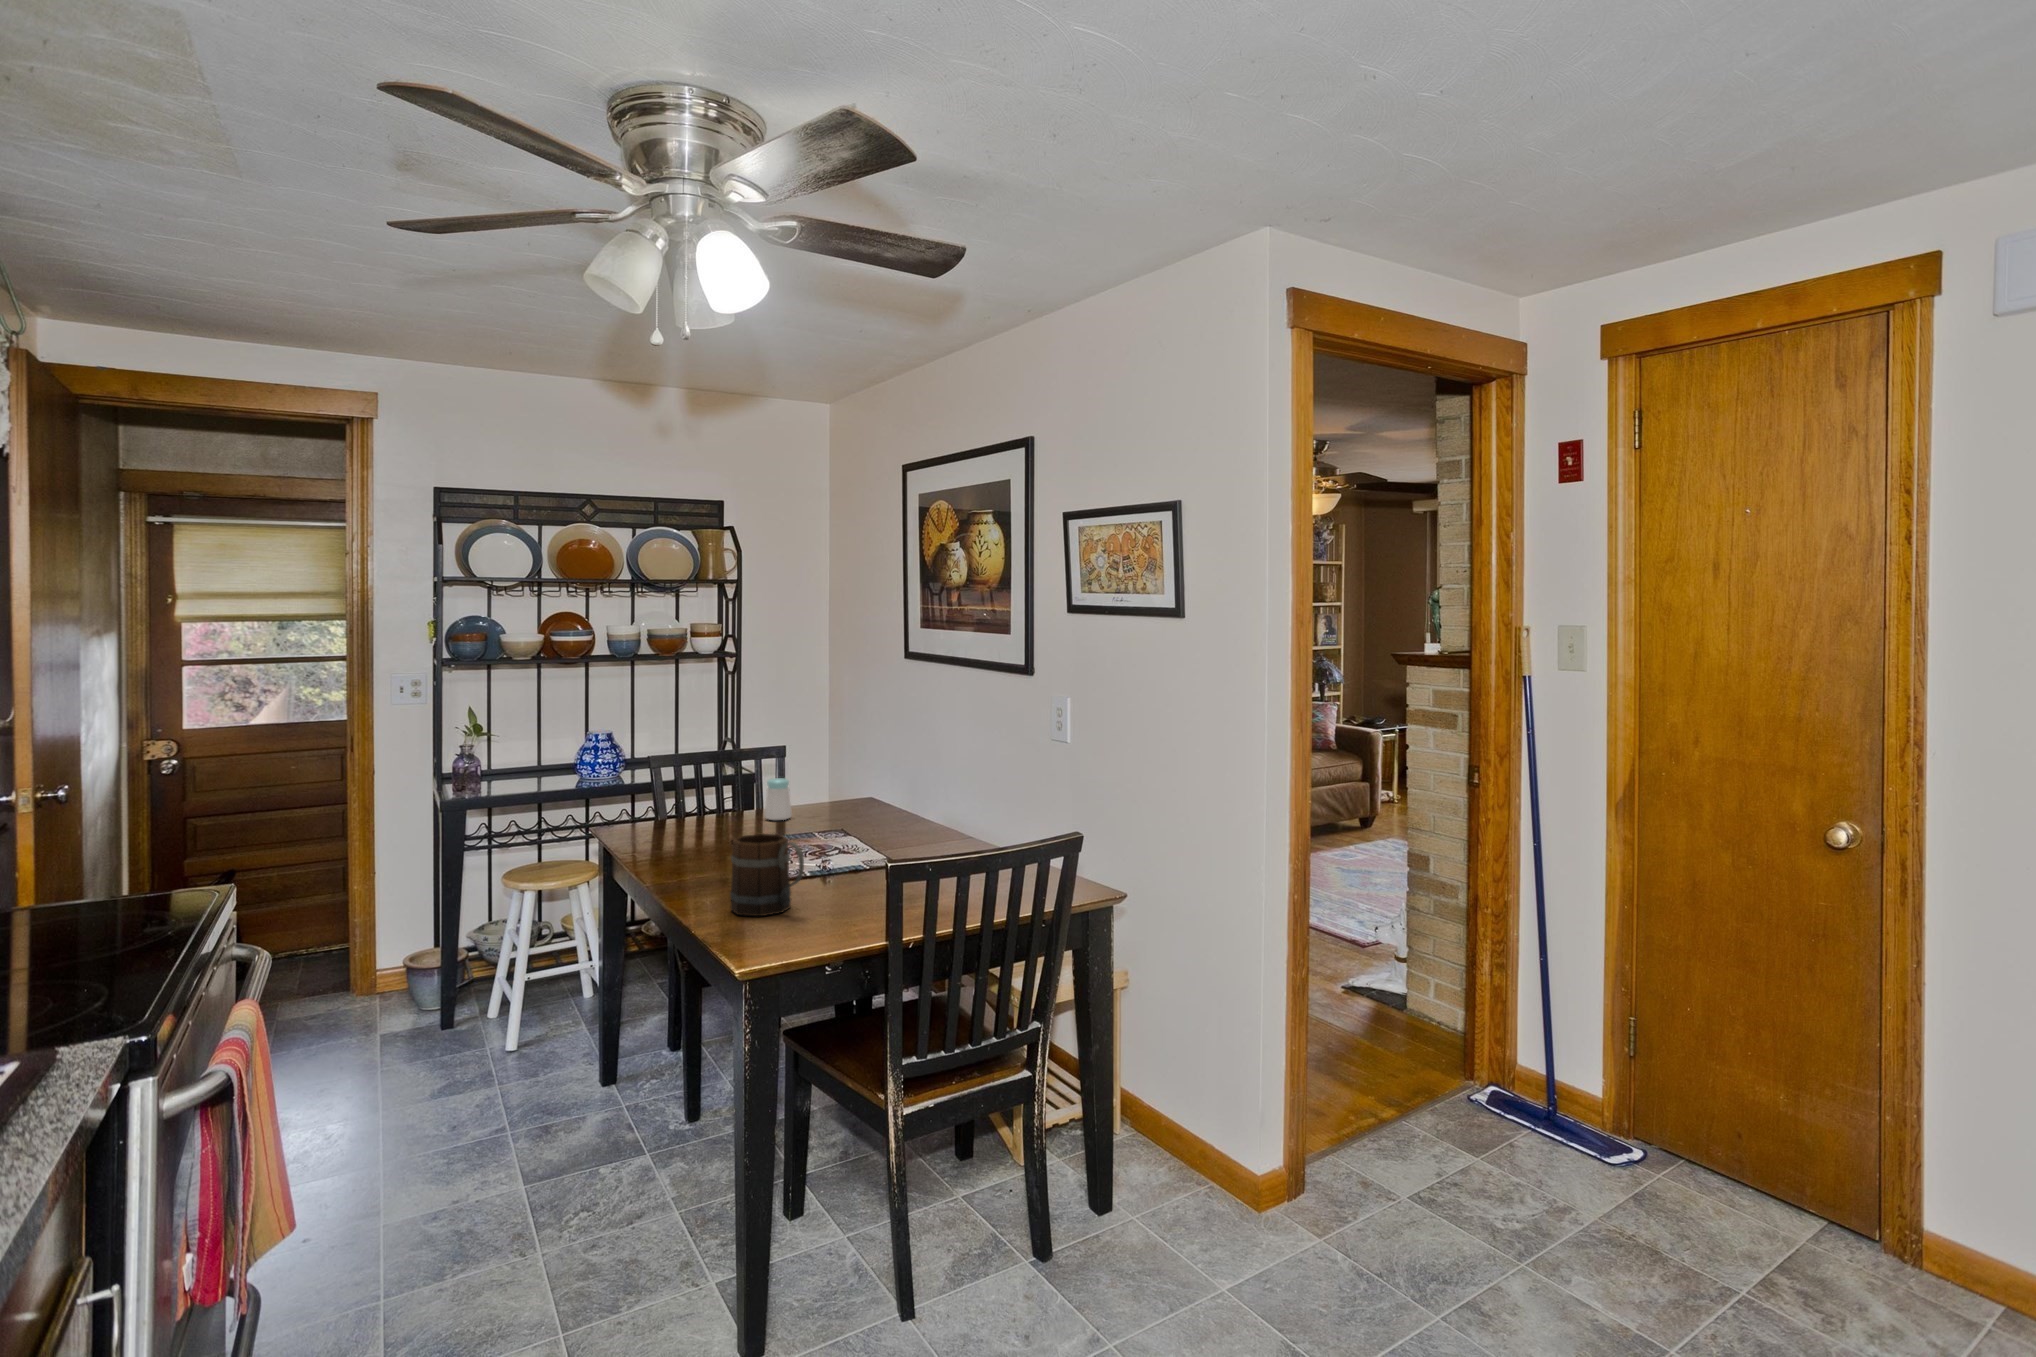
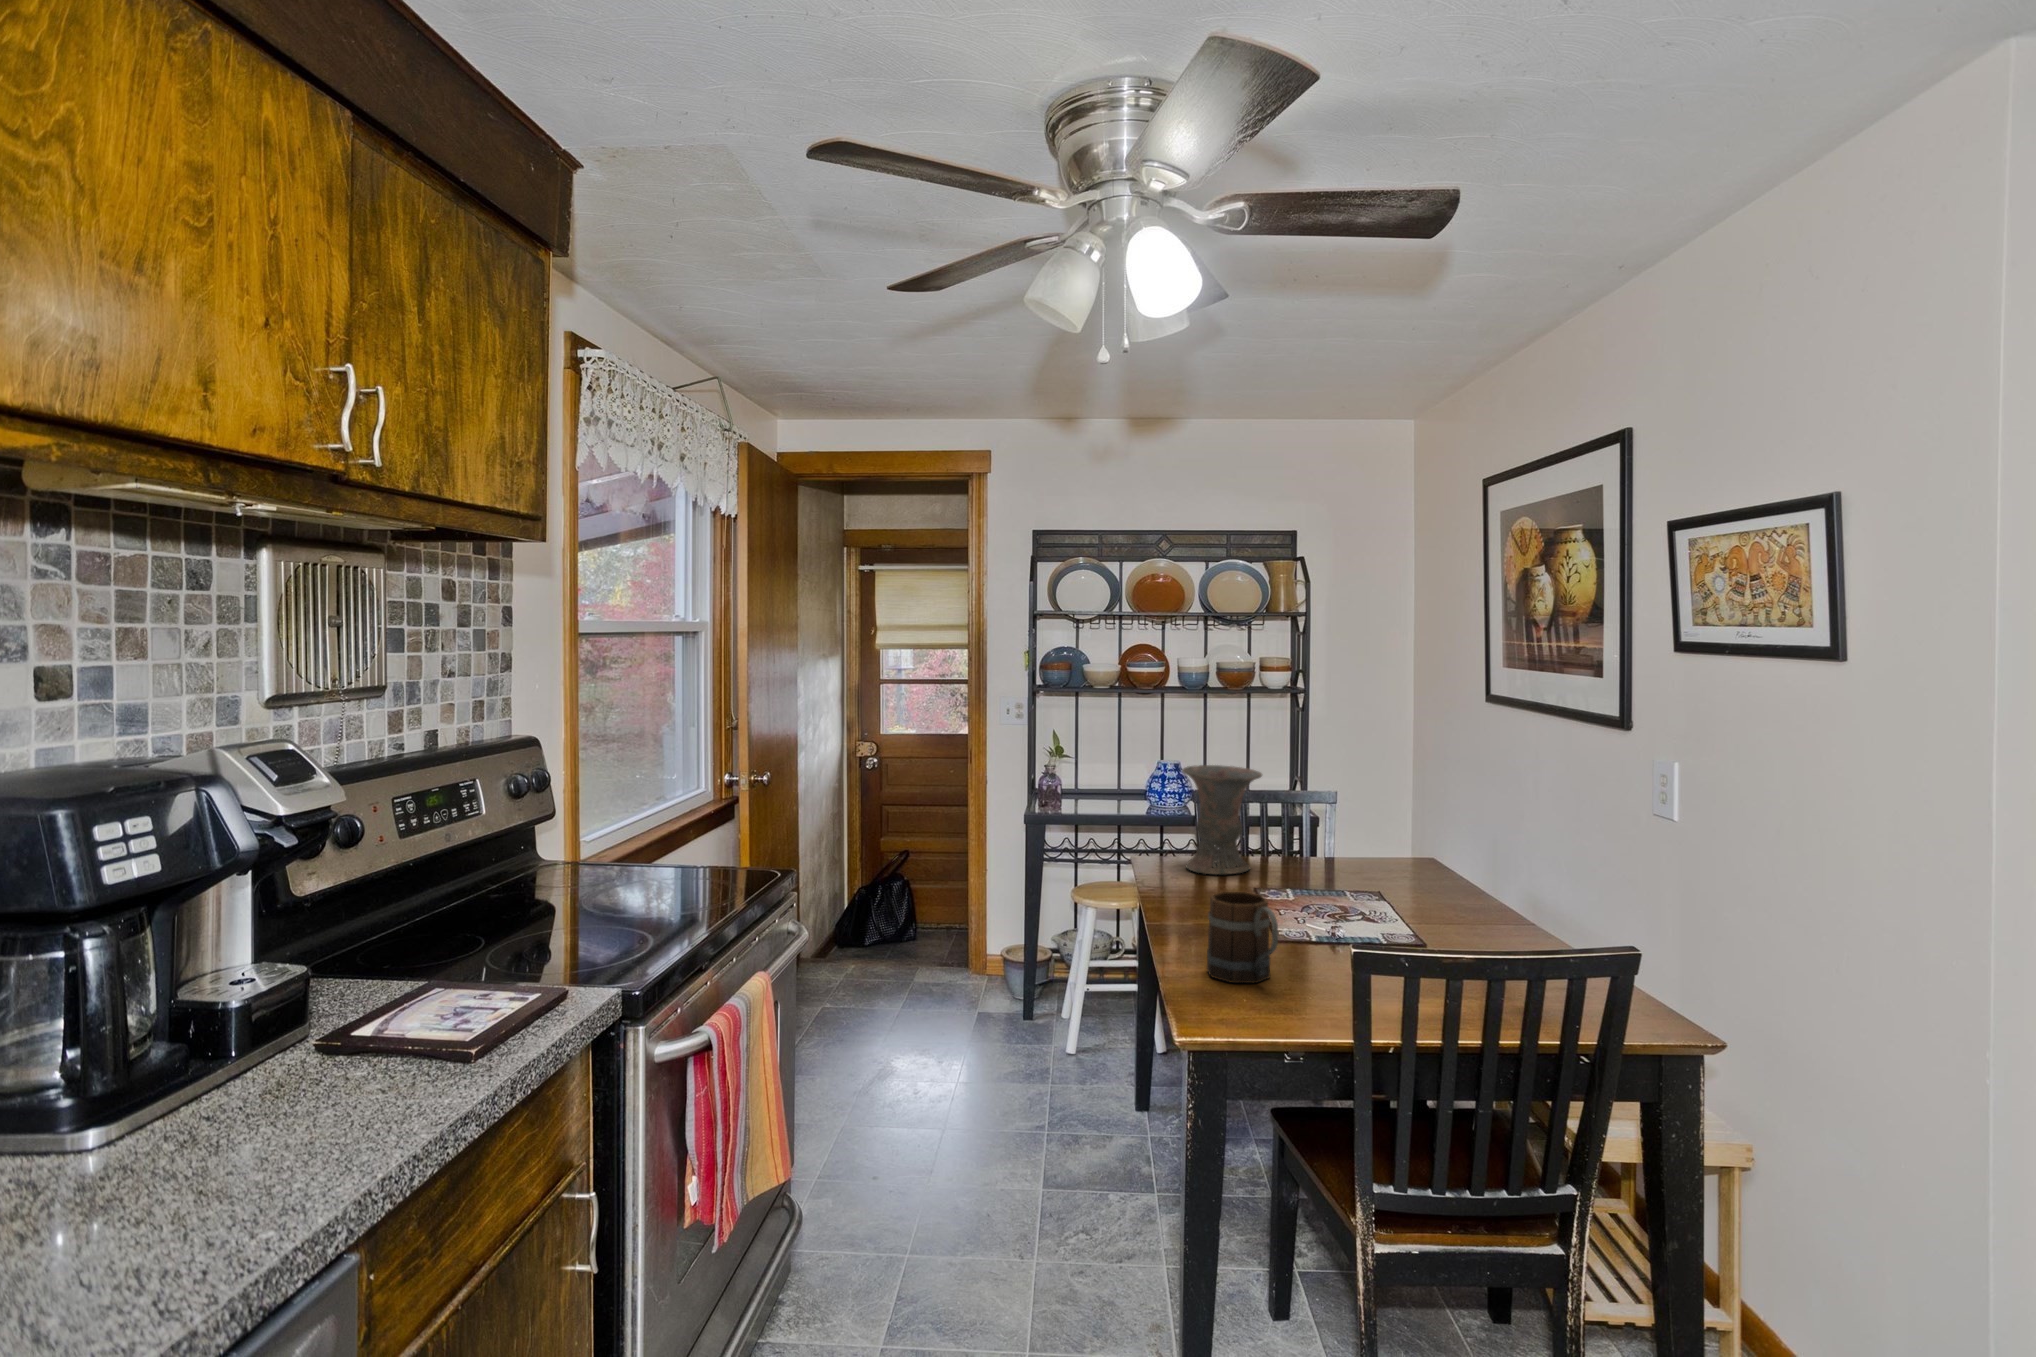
vase: none [651,728,732,835] -> present [1182,765,1262,874]
salt shaker: present [765,778,792,820] -> none [1298,824,1328,869]

